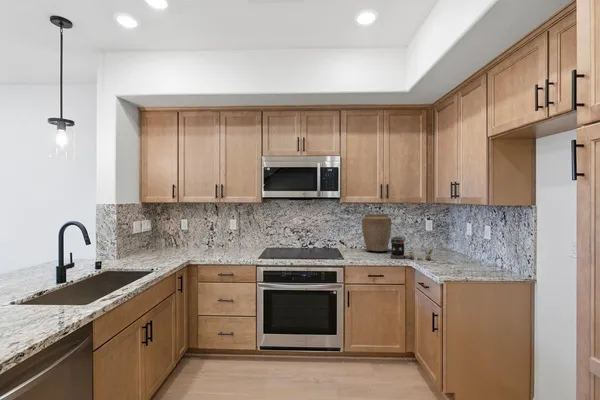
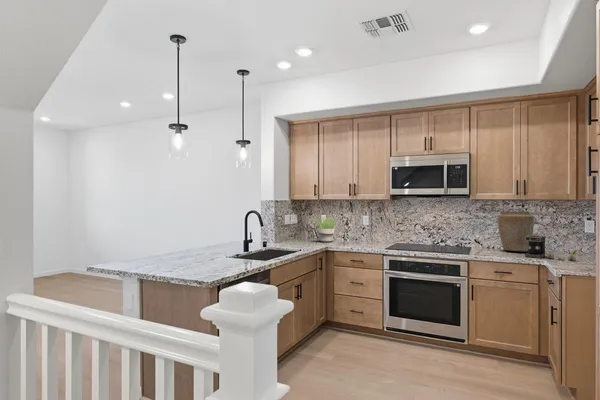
potted plant: none [167,221,204,252] -> present [315,218,336,242]

